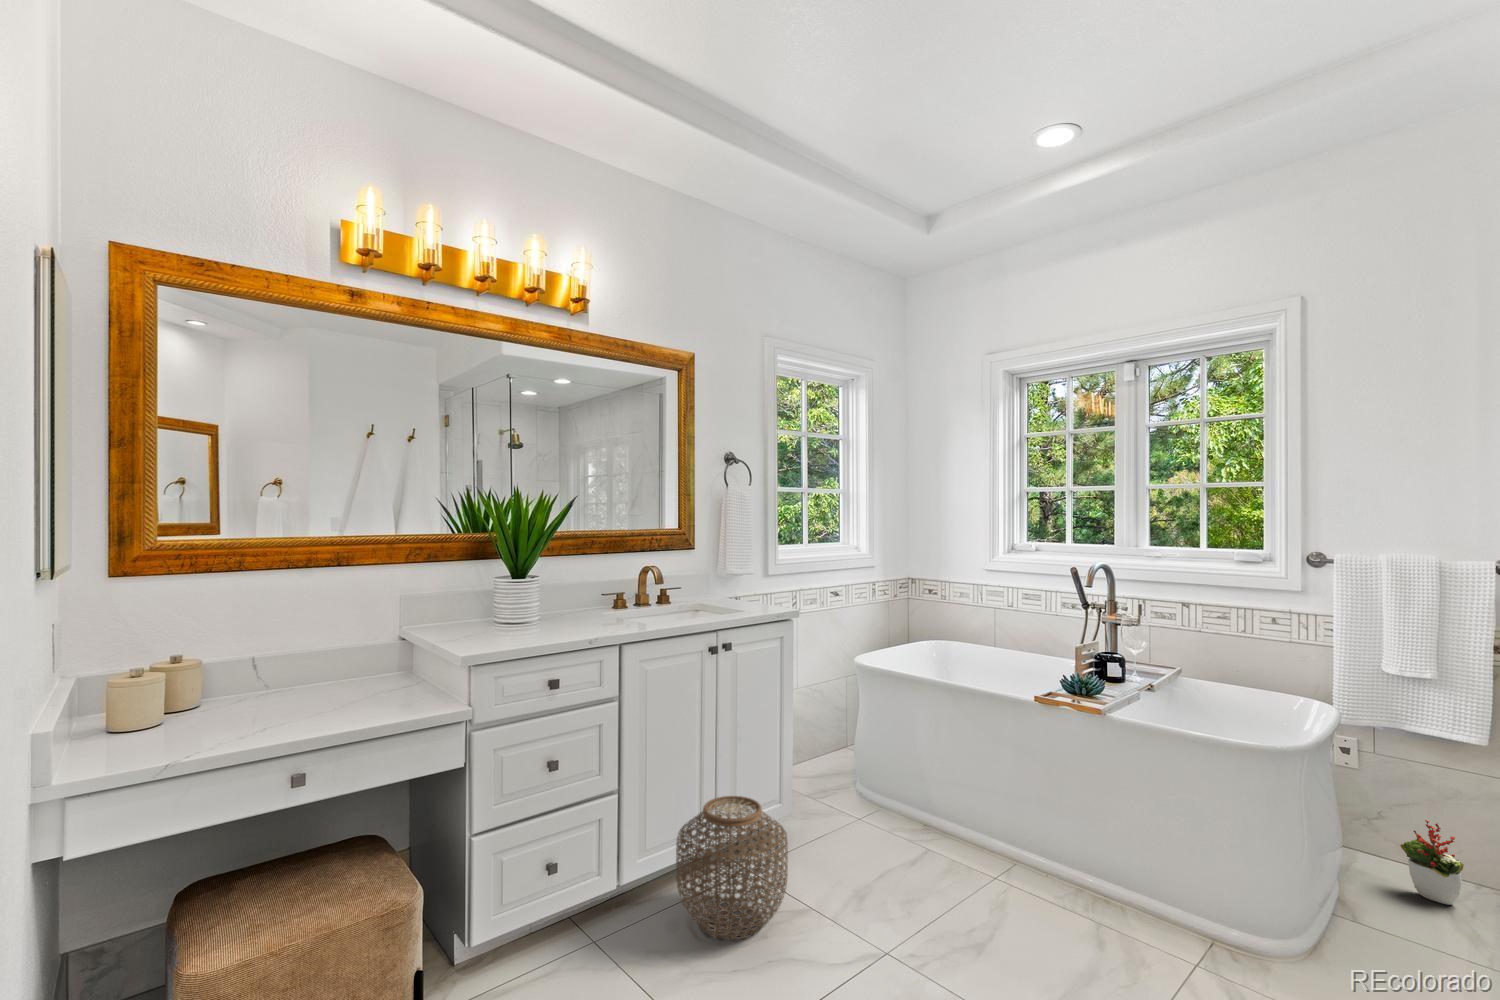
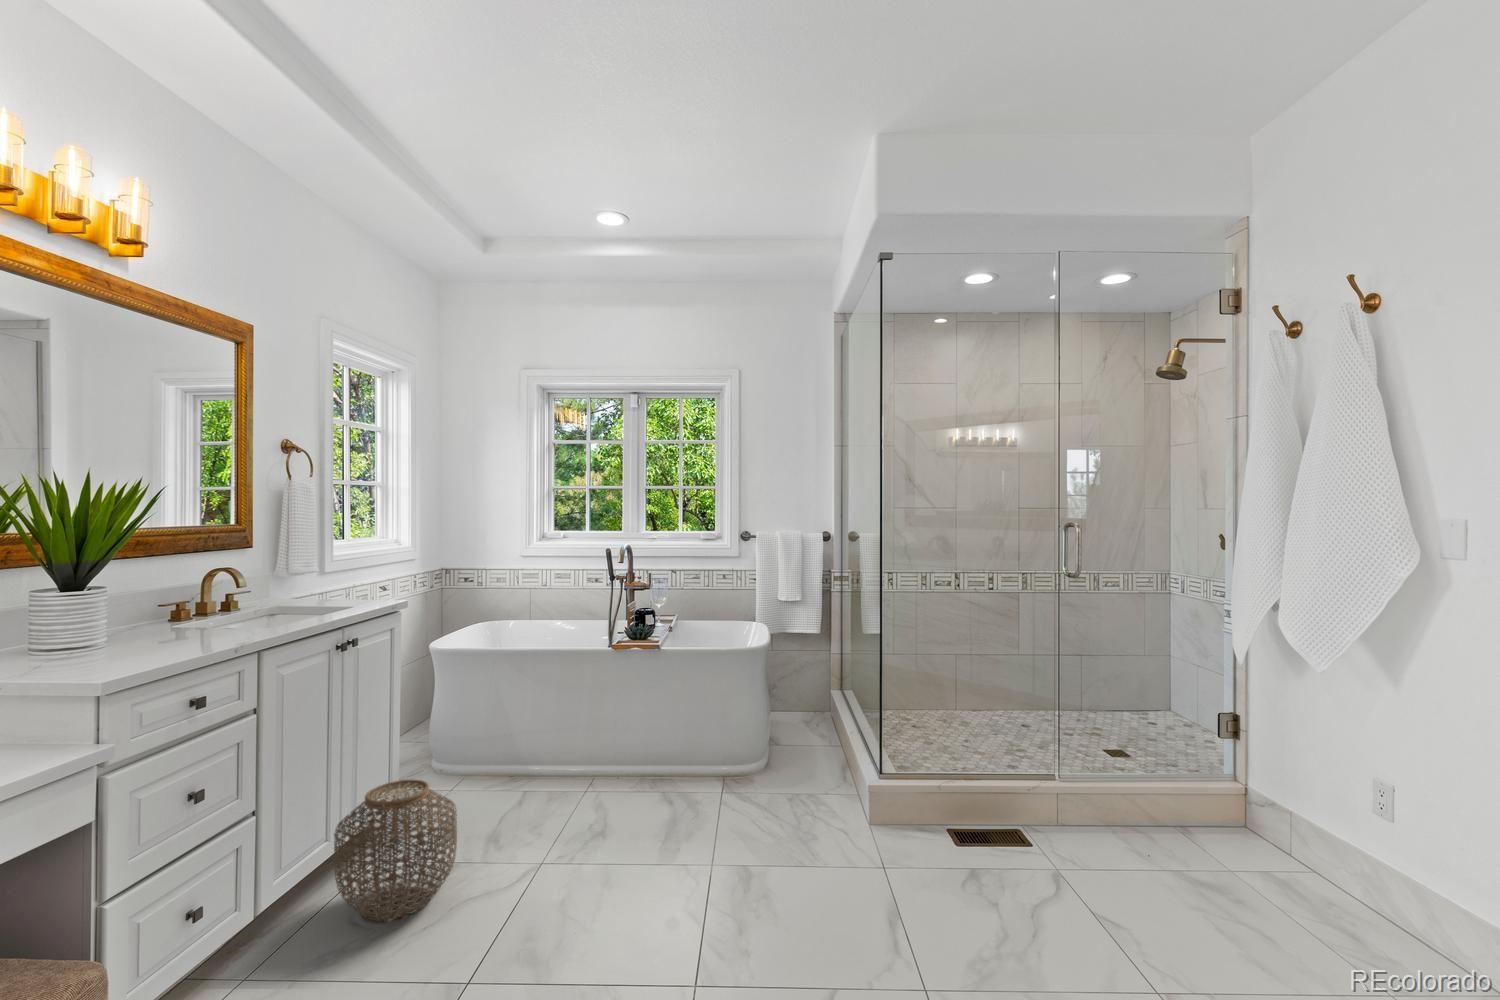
decorative plant: present [1400,820,1464,905] -> none [792,677,819,721]

